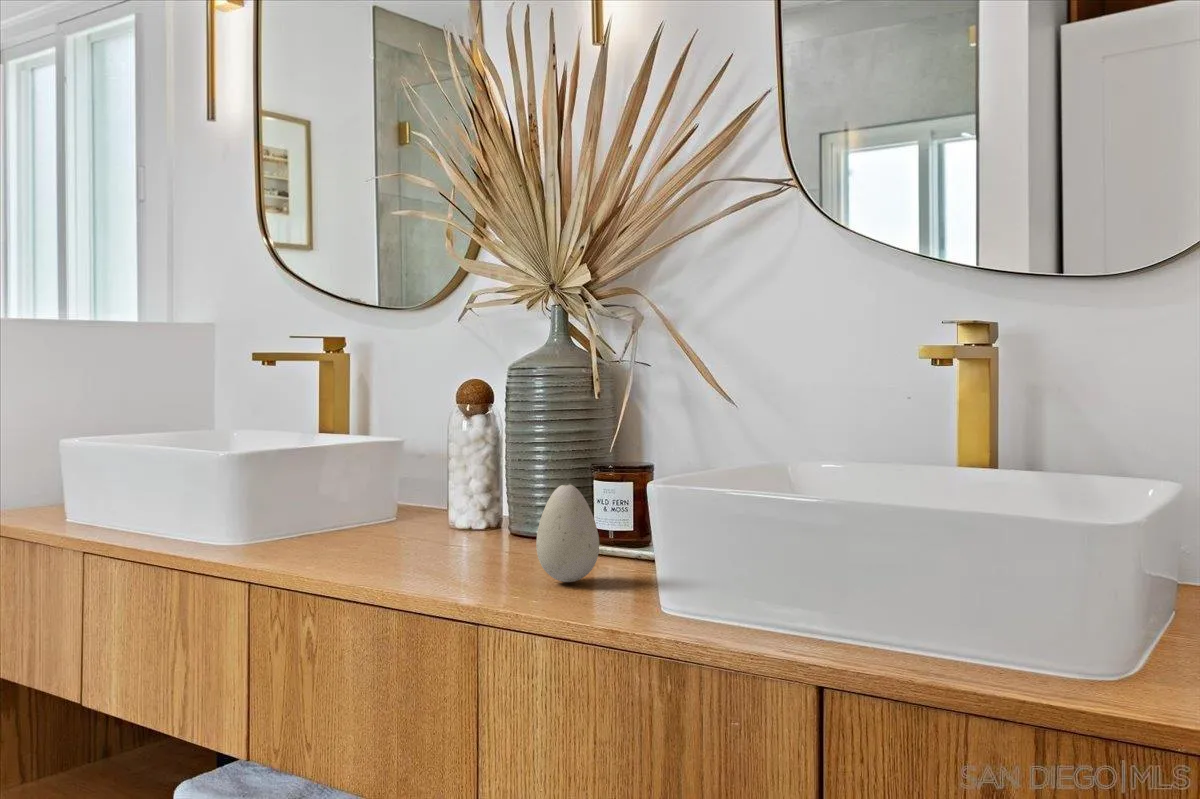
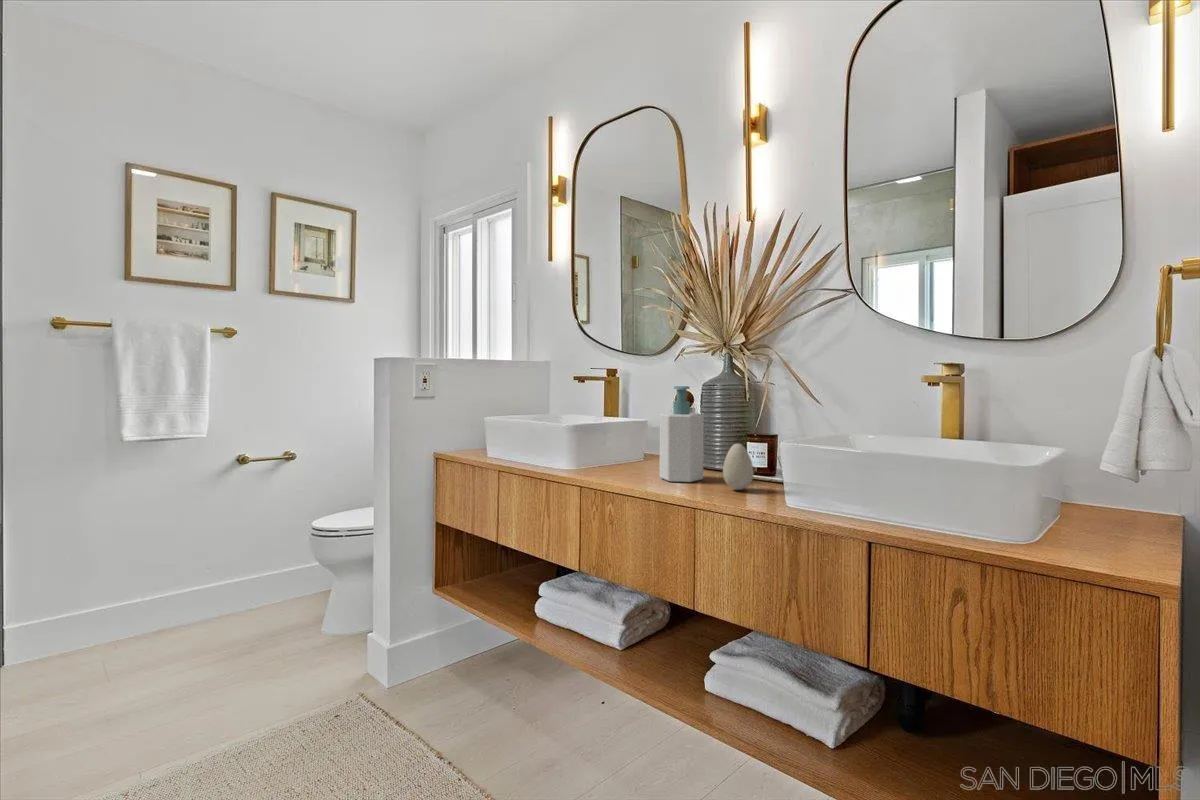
soap bottle: none [410,367,502,569] -> present [660,386,704,482]

